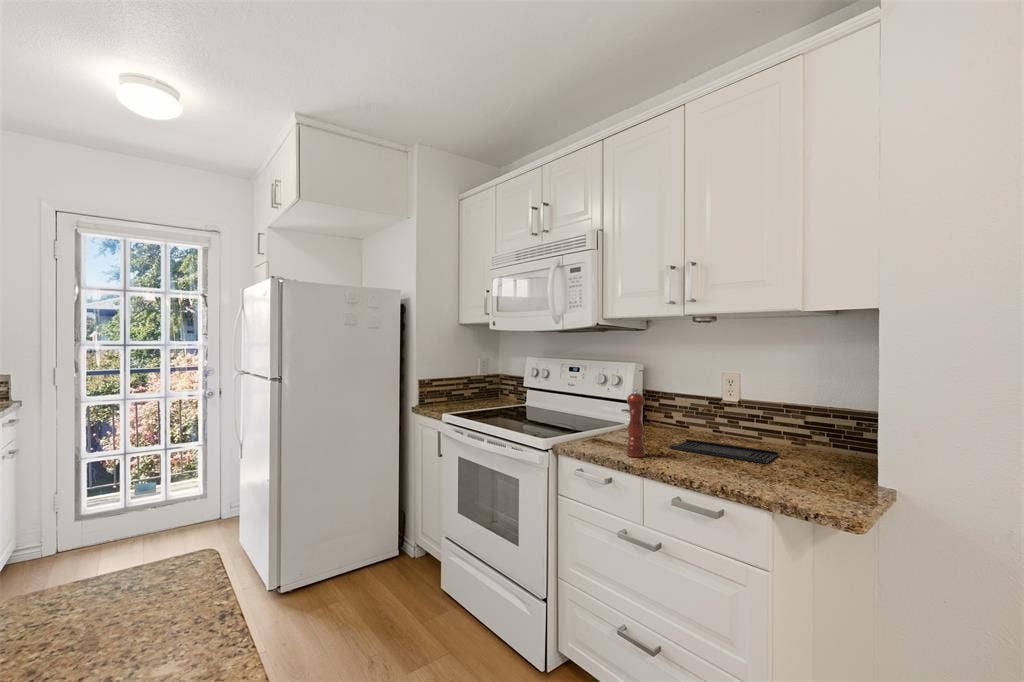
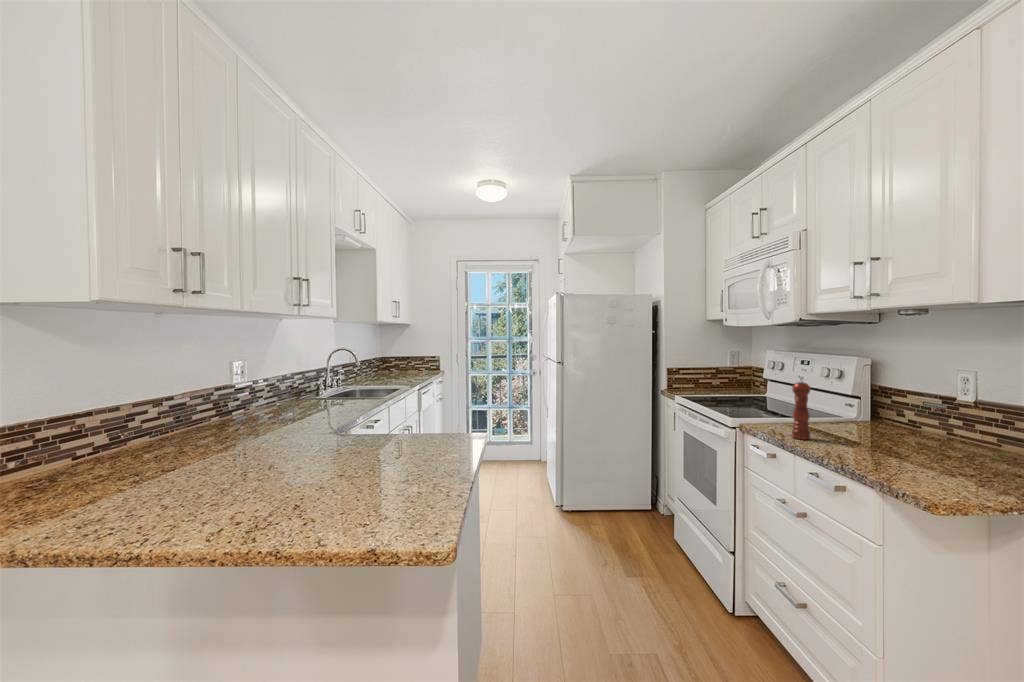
tray: present [670,439,779,463] -> none [853,434,987,461]

